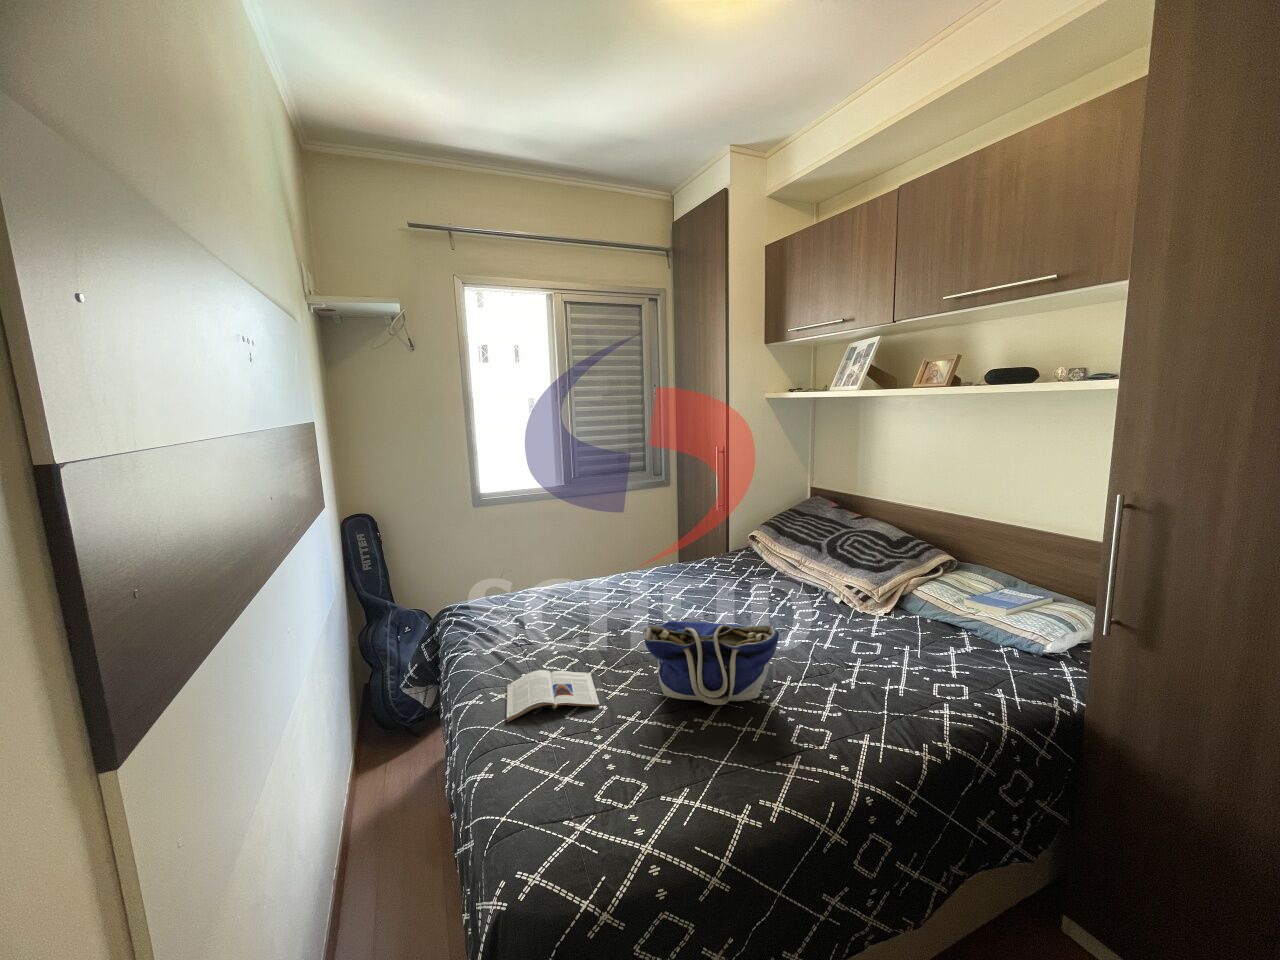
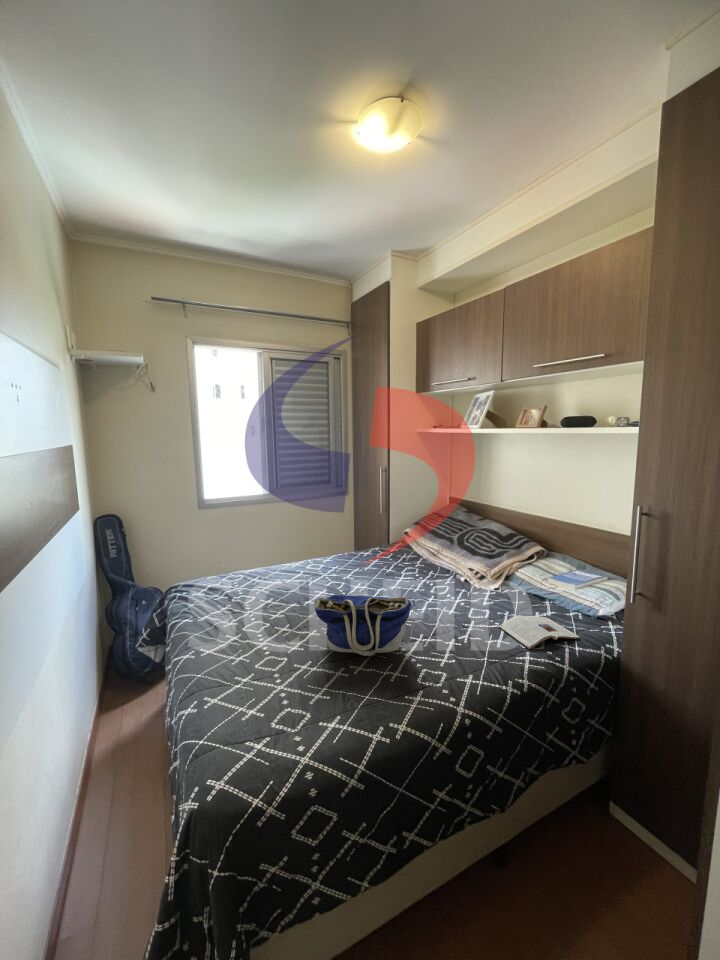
magazine: present [507,670,599,722] -> present [499,615,580,649]

